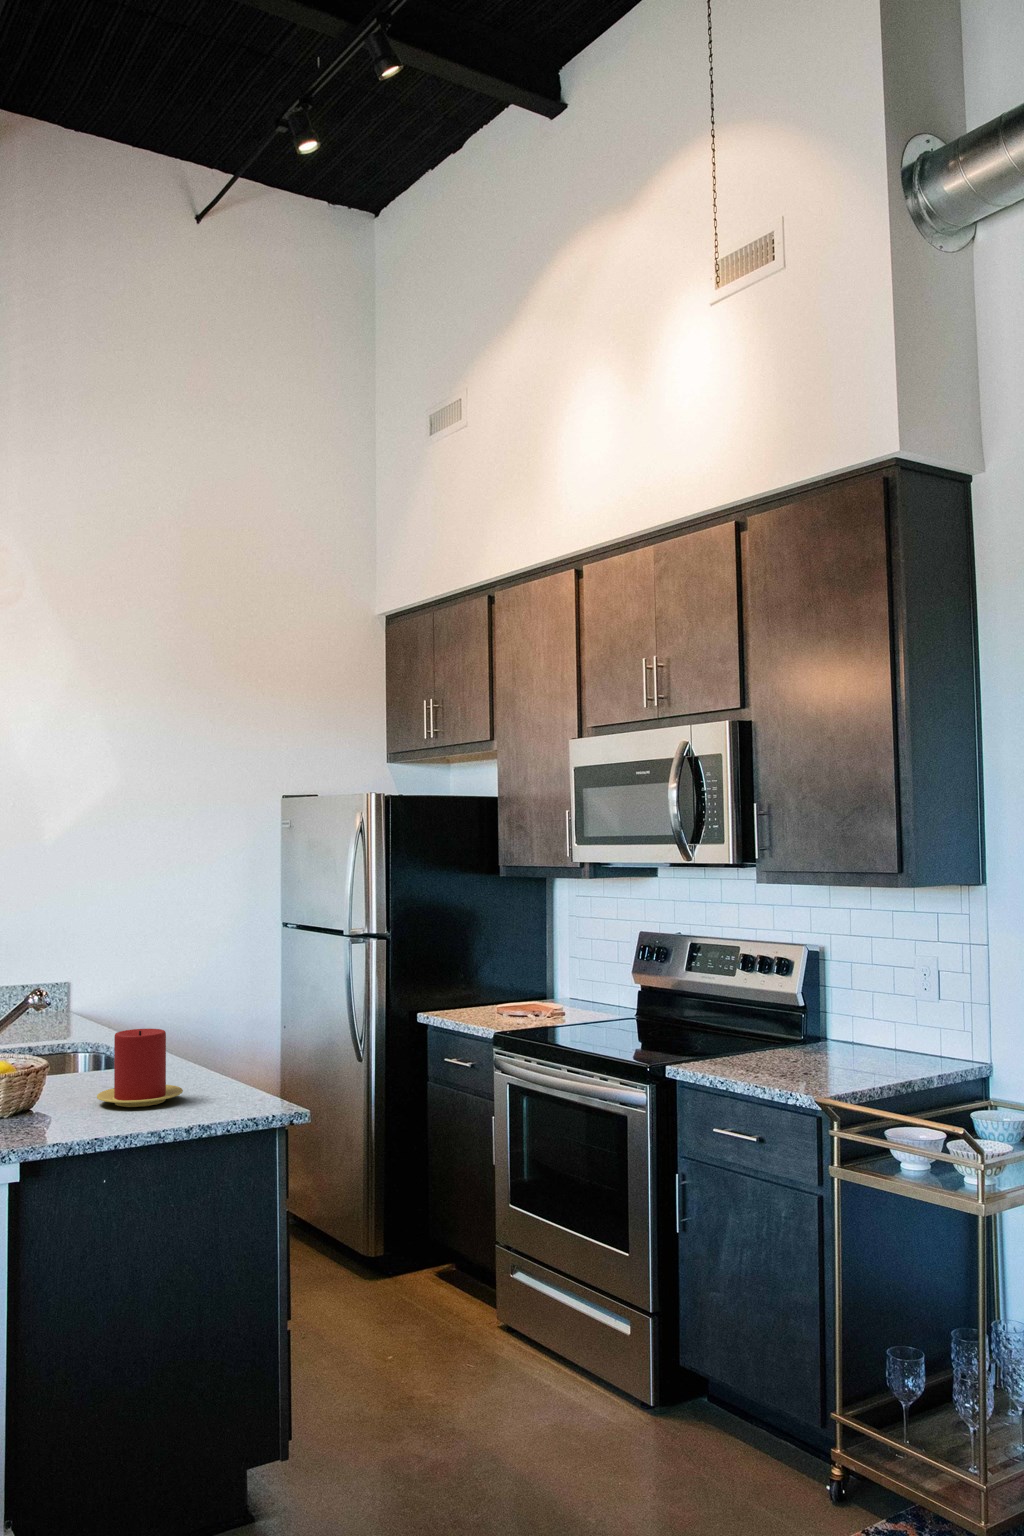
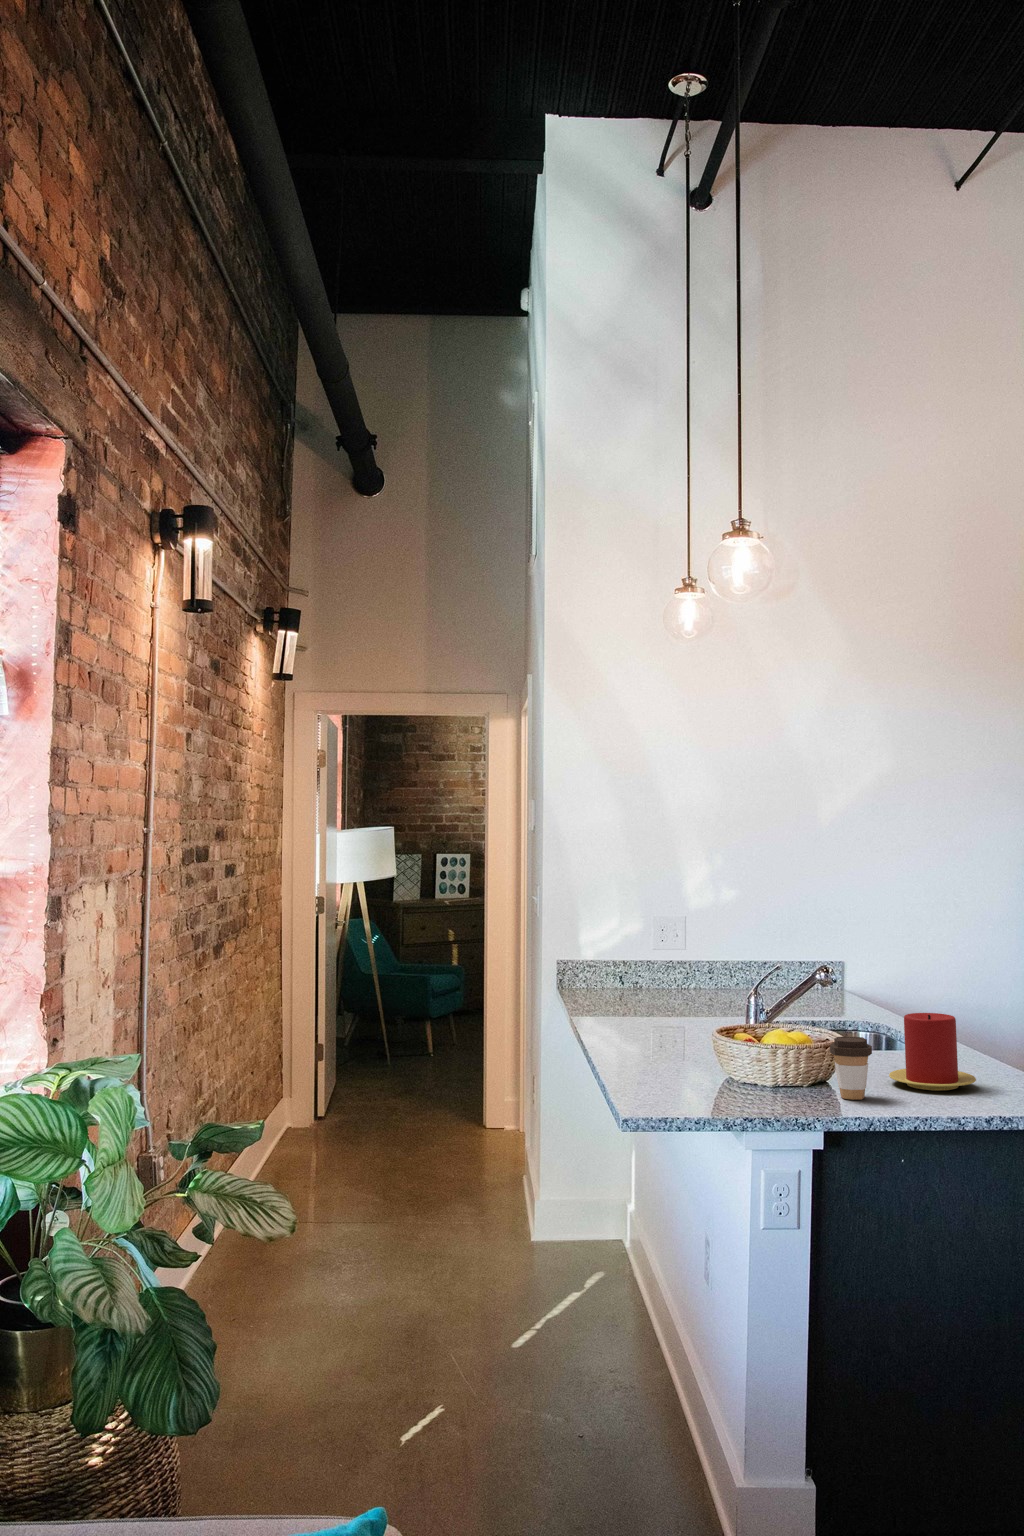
coffee cup: none [32,1060,77,1126] -> present [830,1037,872,1100]

